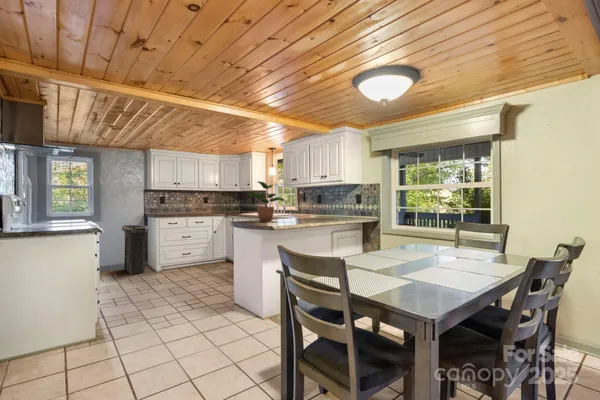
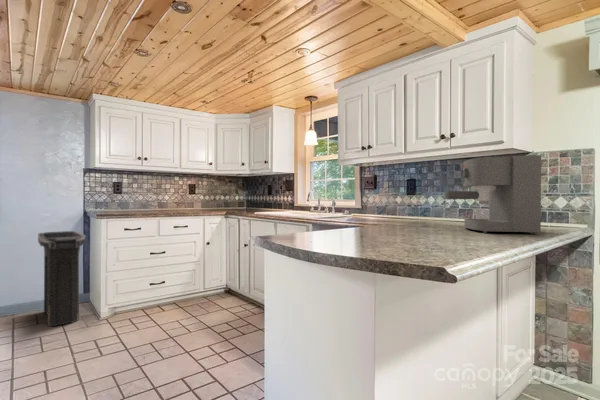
potted plant: present [247,181,285,221] -> none [302,125,408,242]
coffee maker: none [312,189,345,219] -> present [445,156,541,234]

